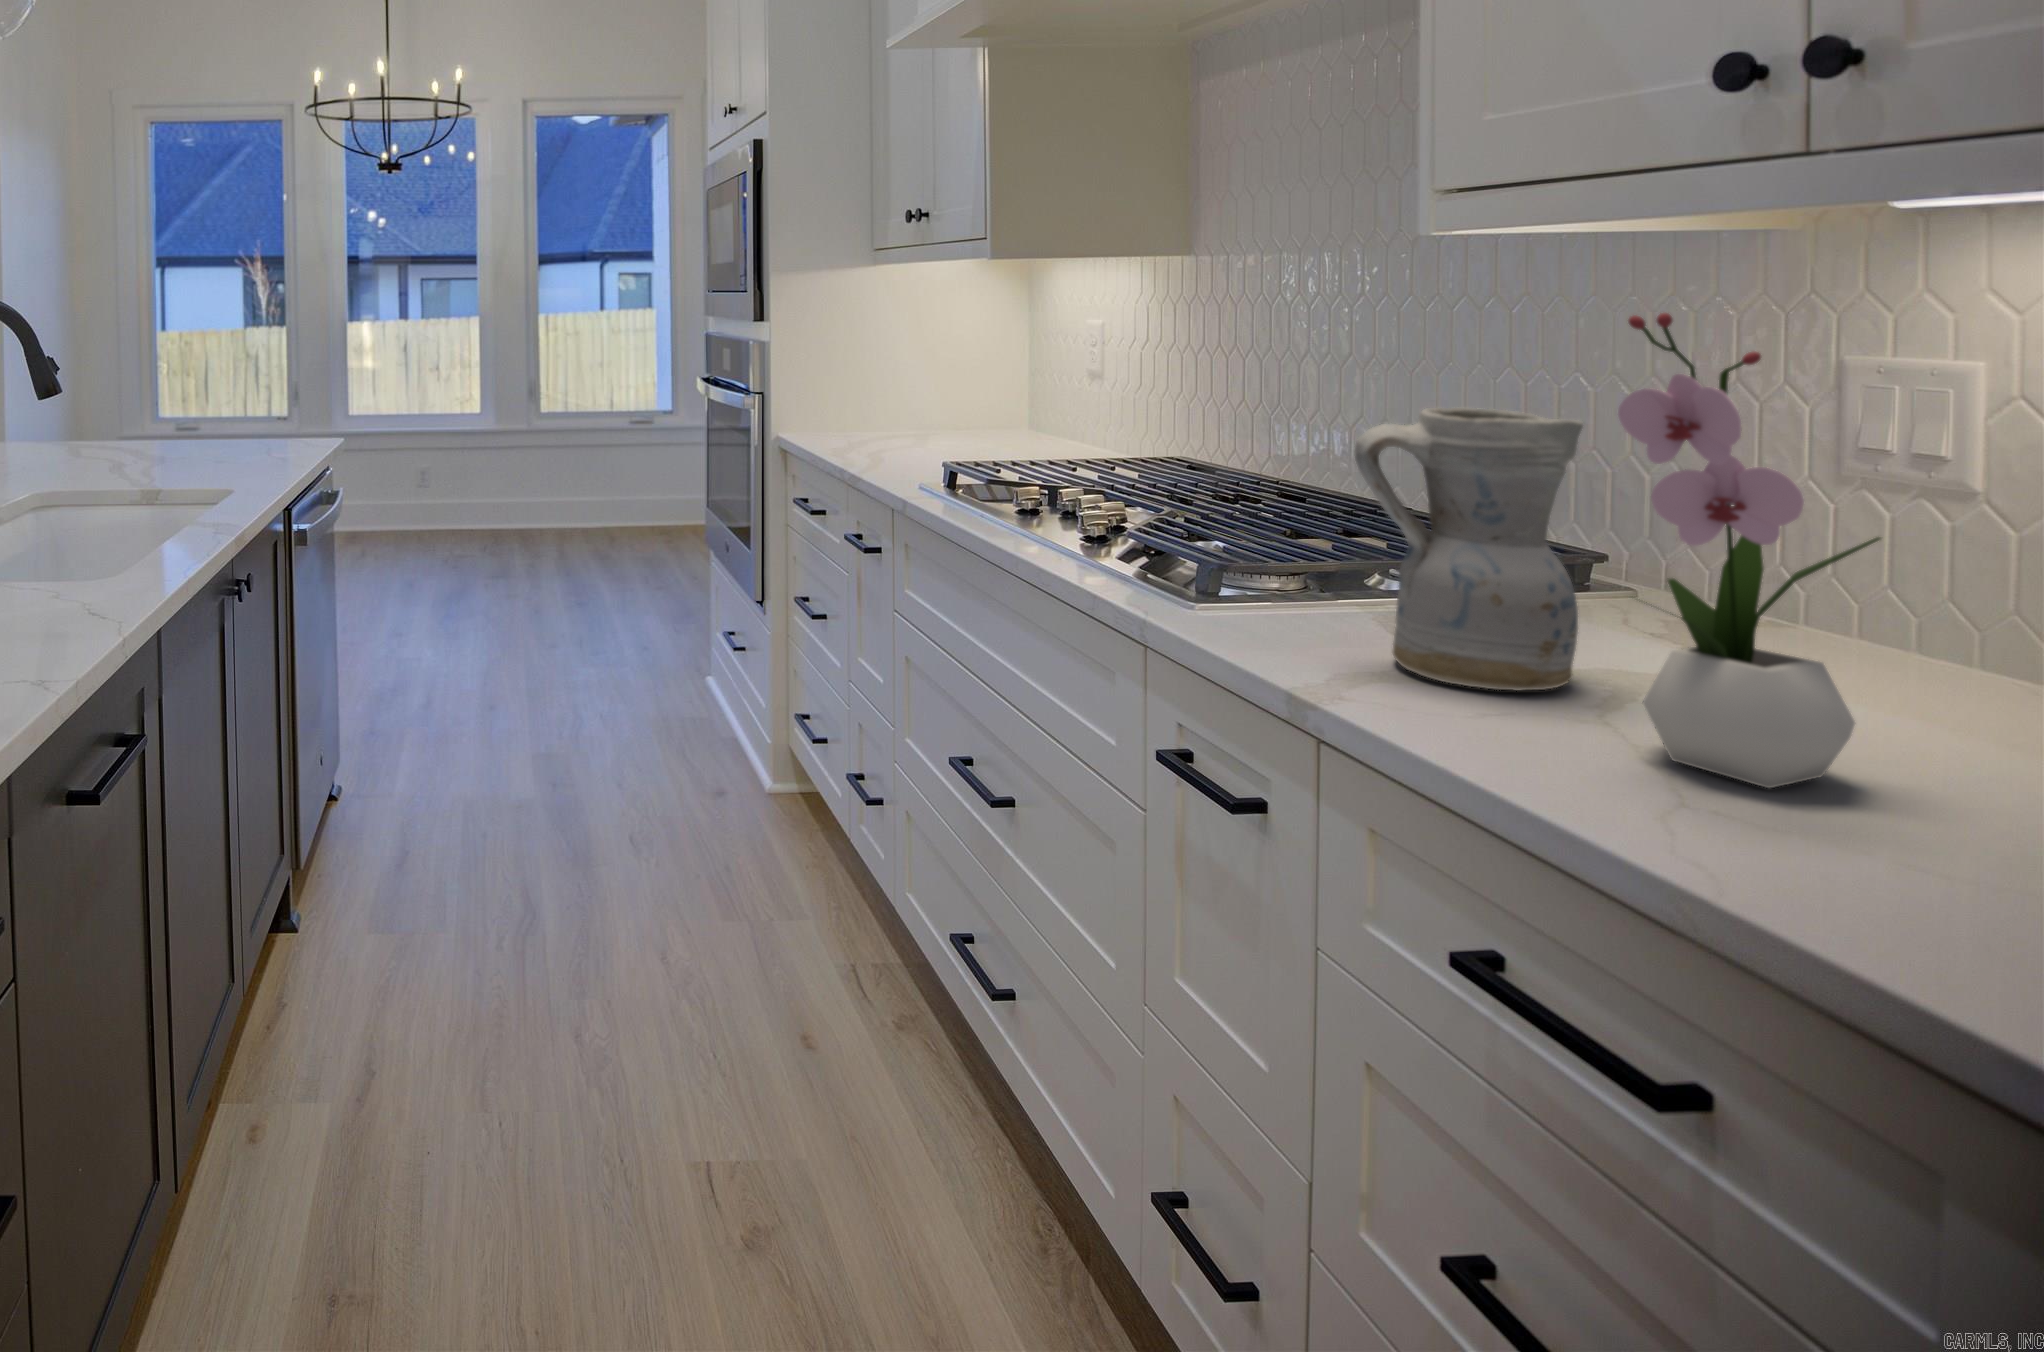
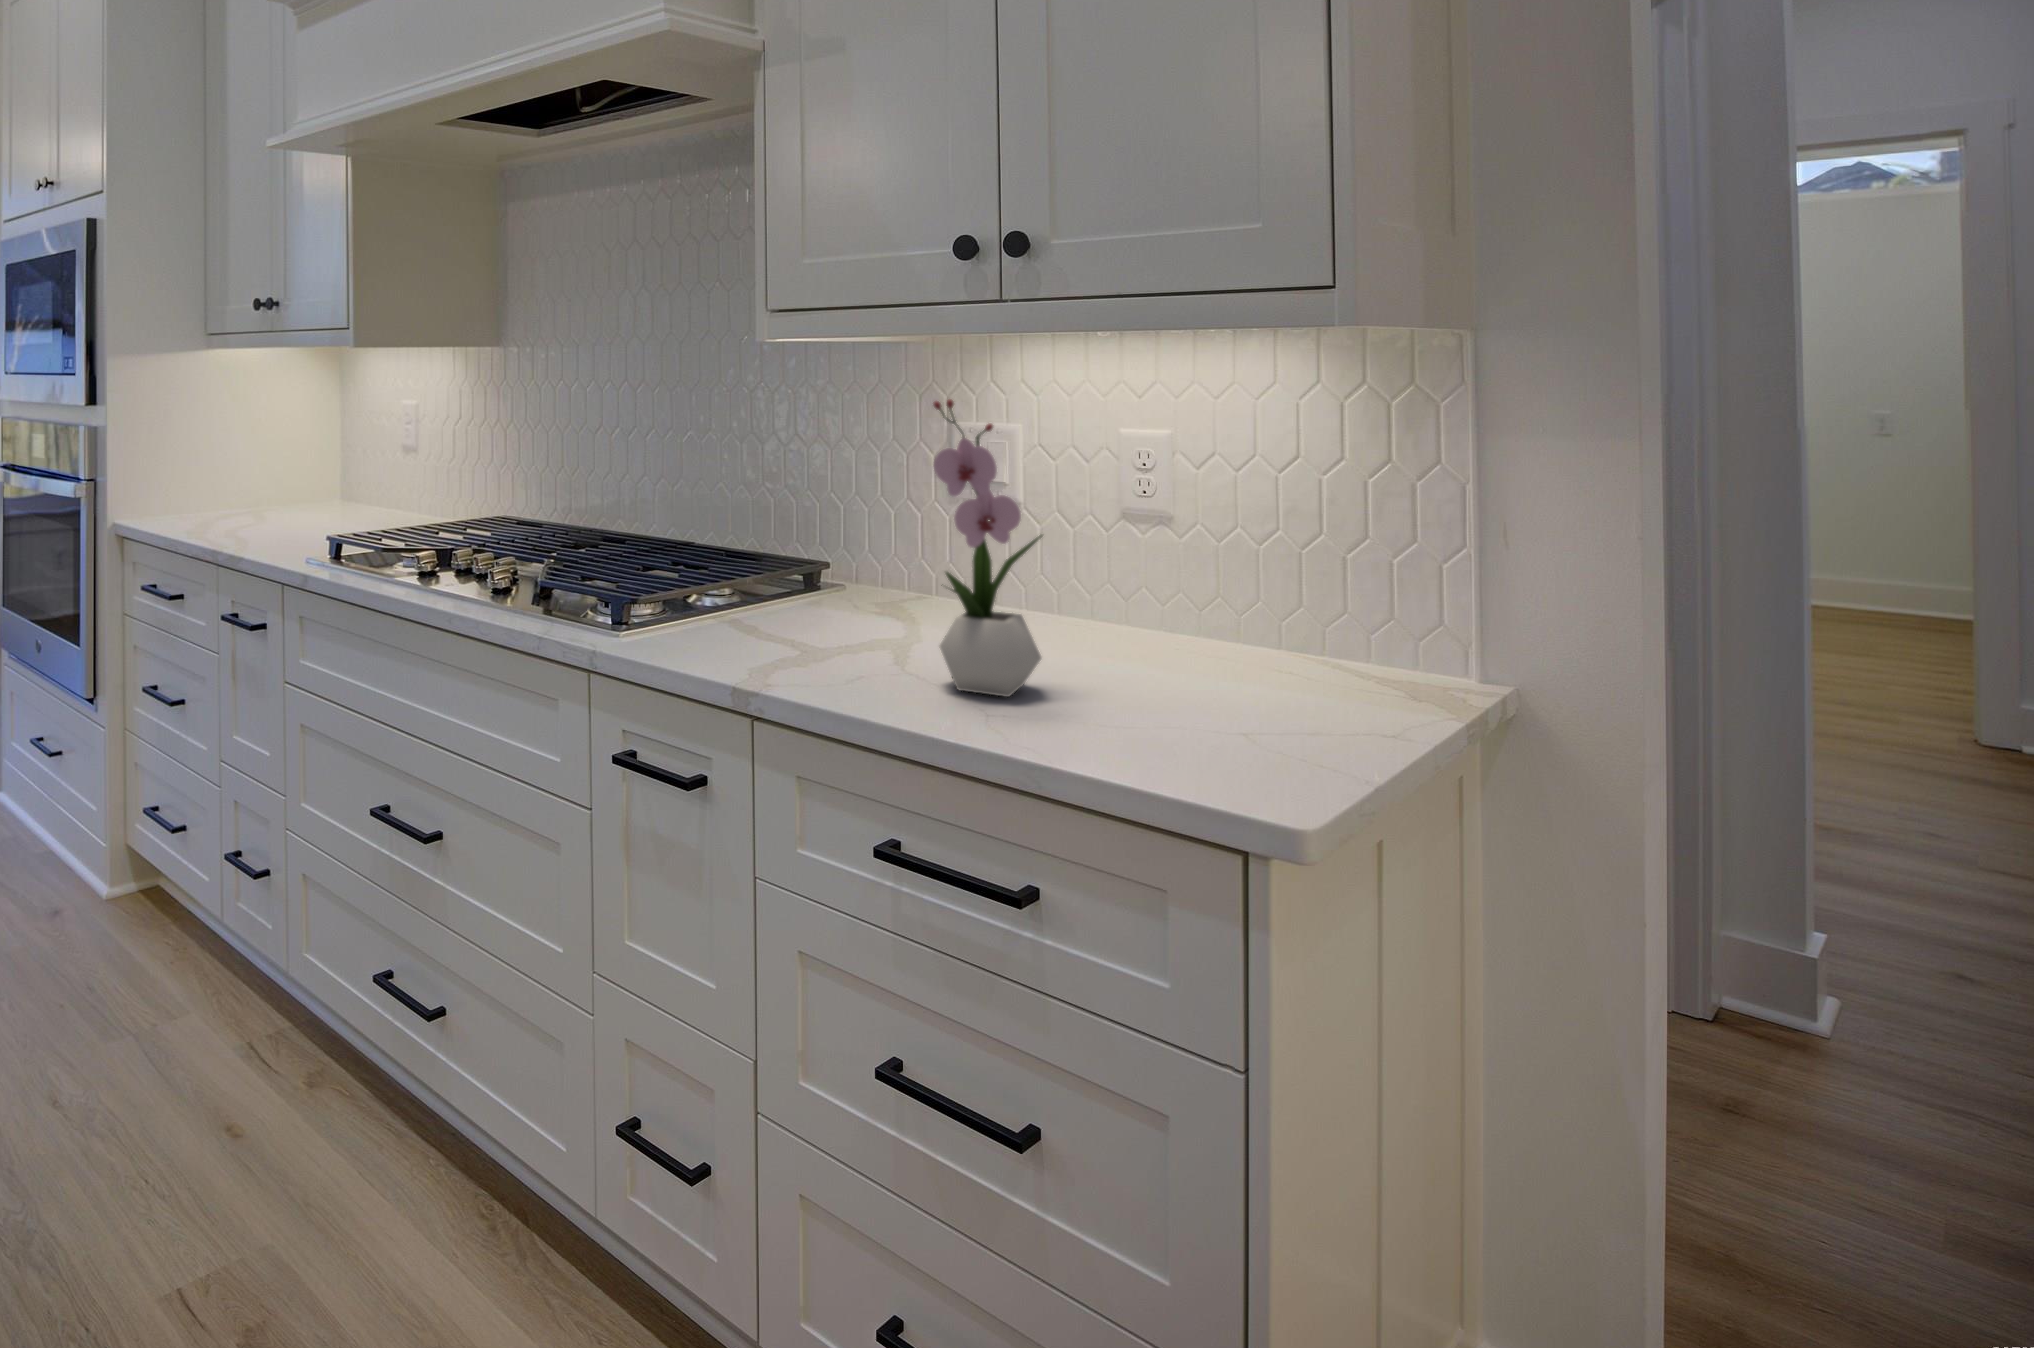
ceramic pitcher: present [1355,408,1583,690] -> none [753,465,880,663]

